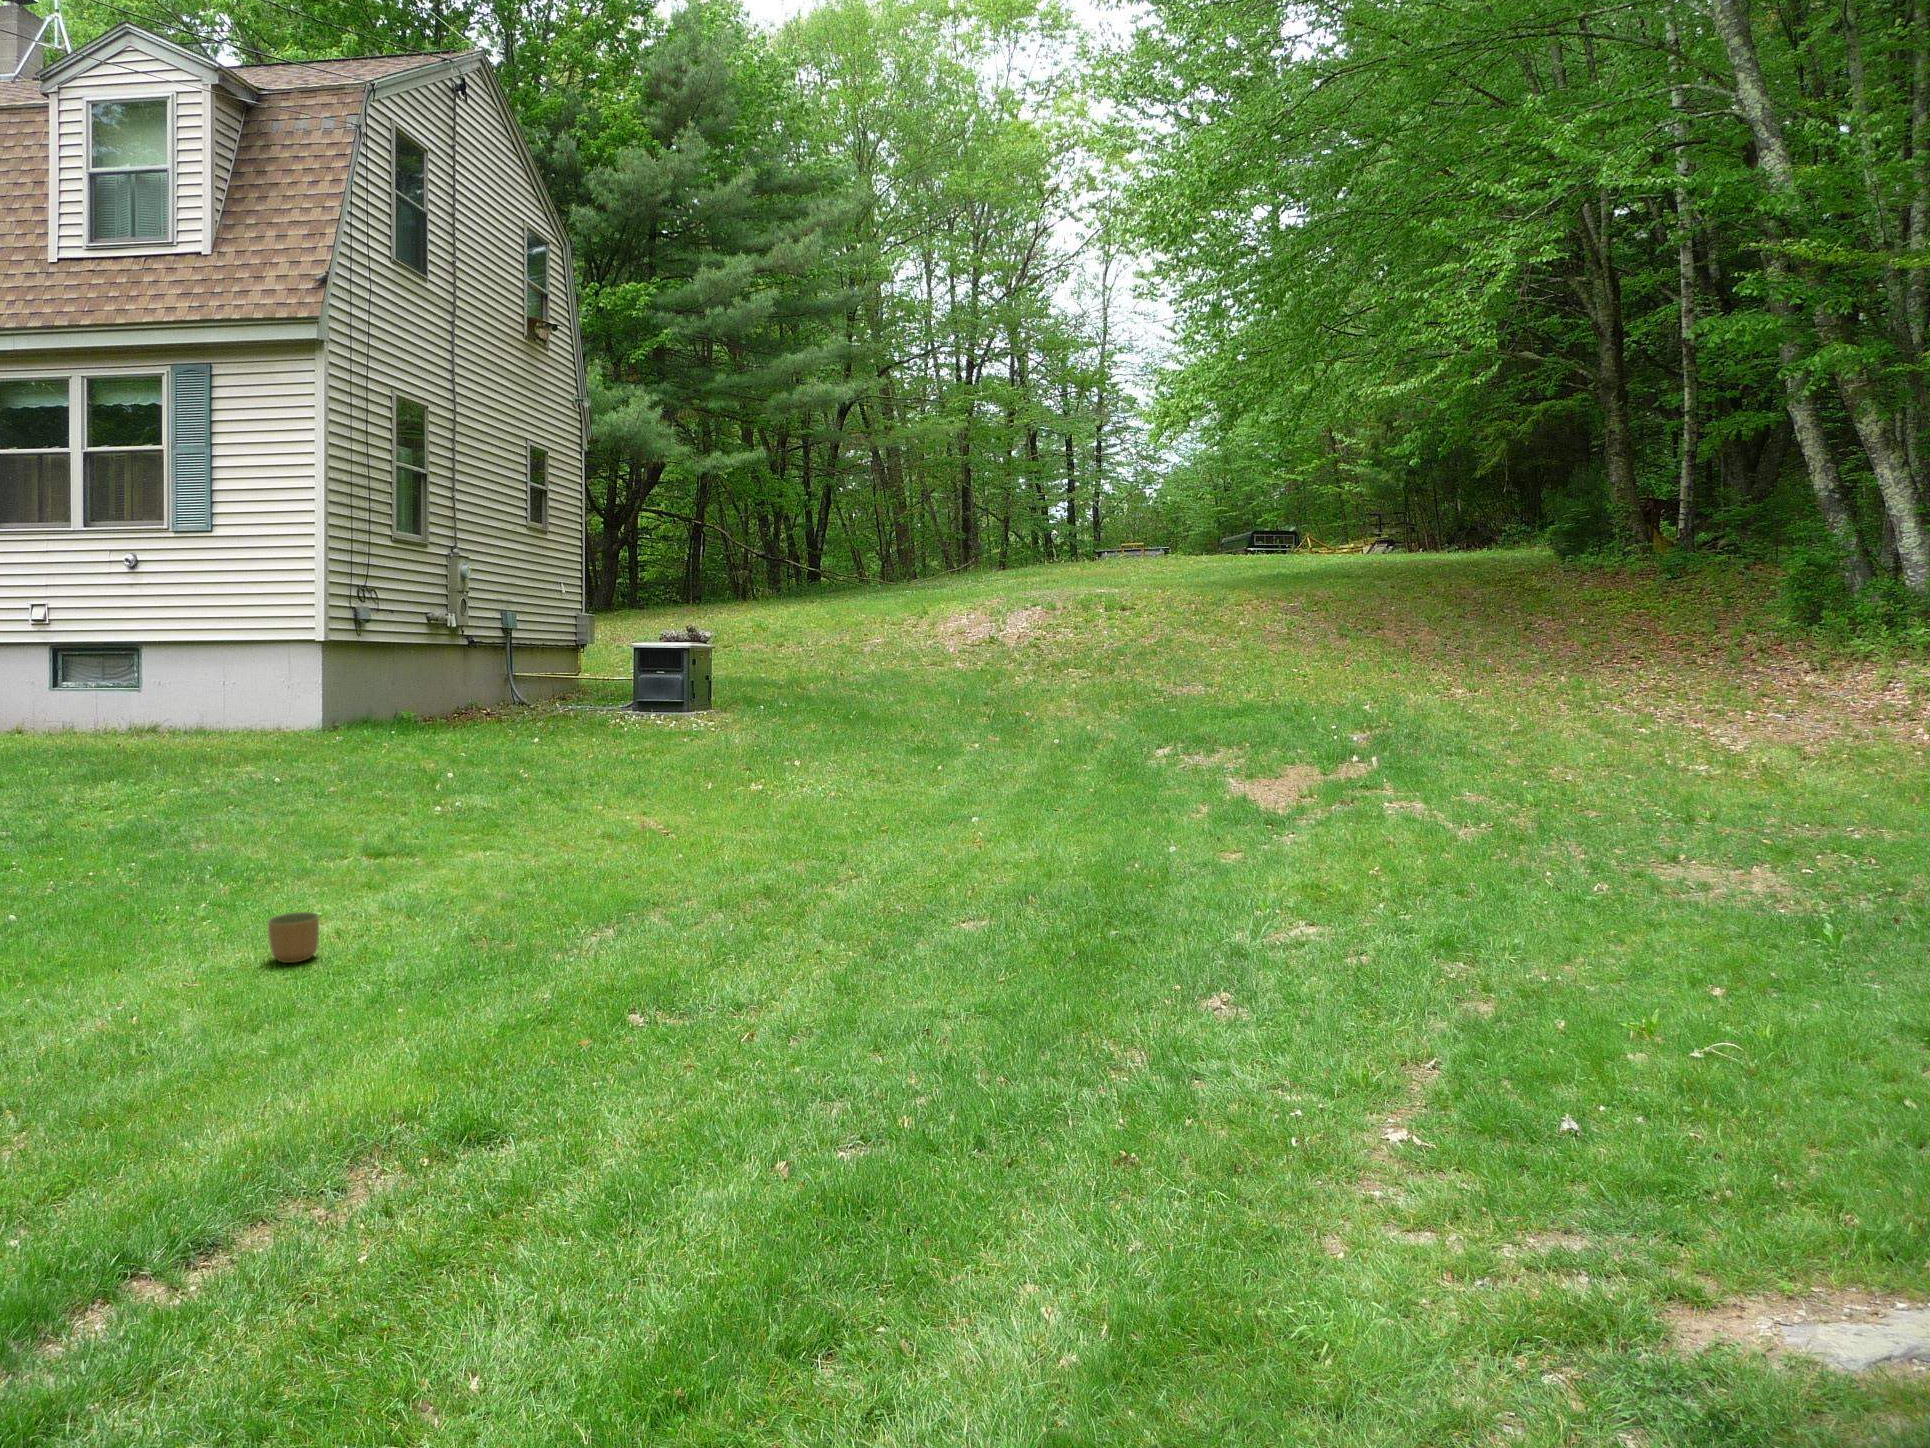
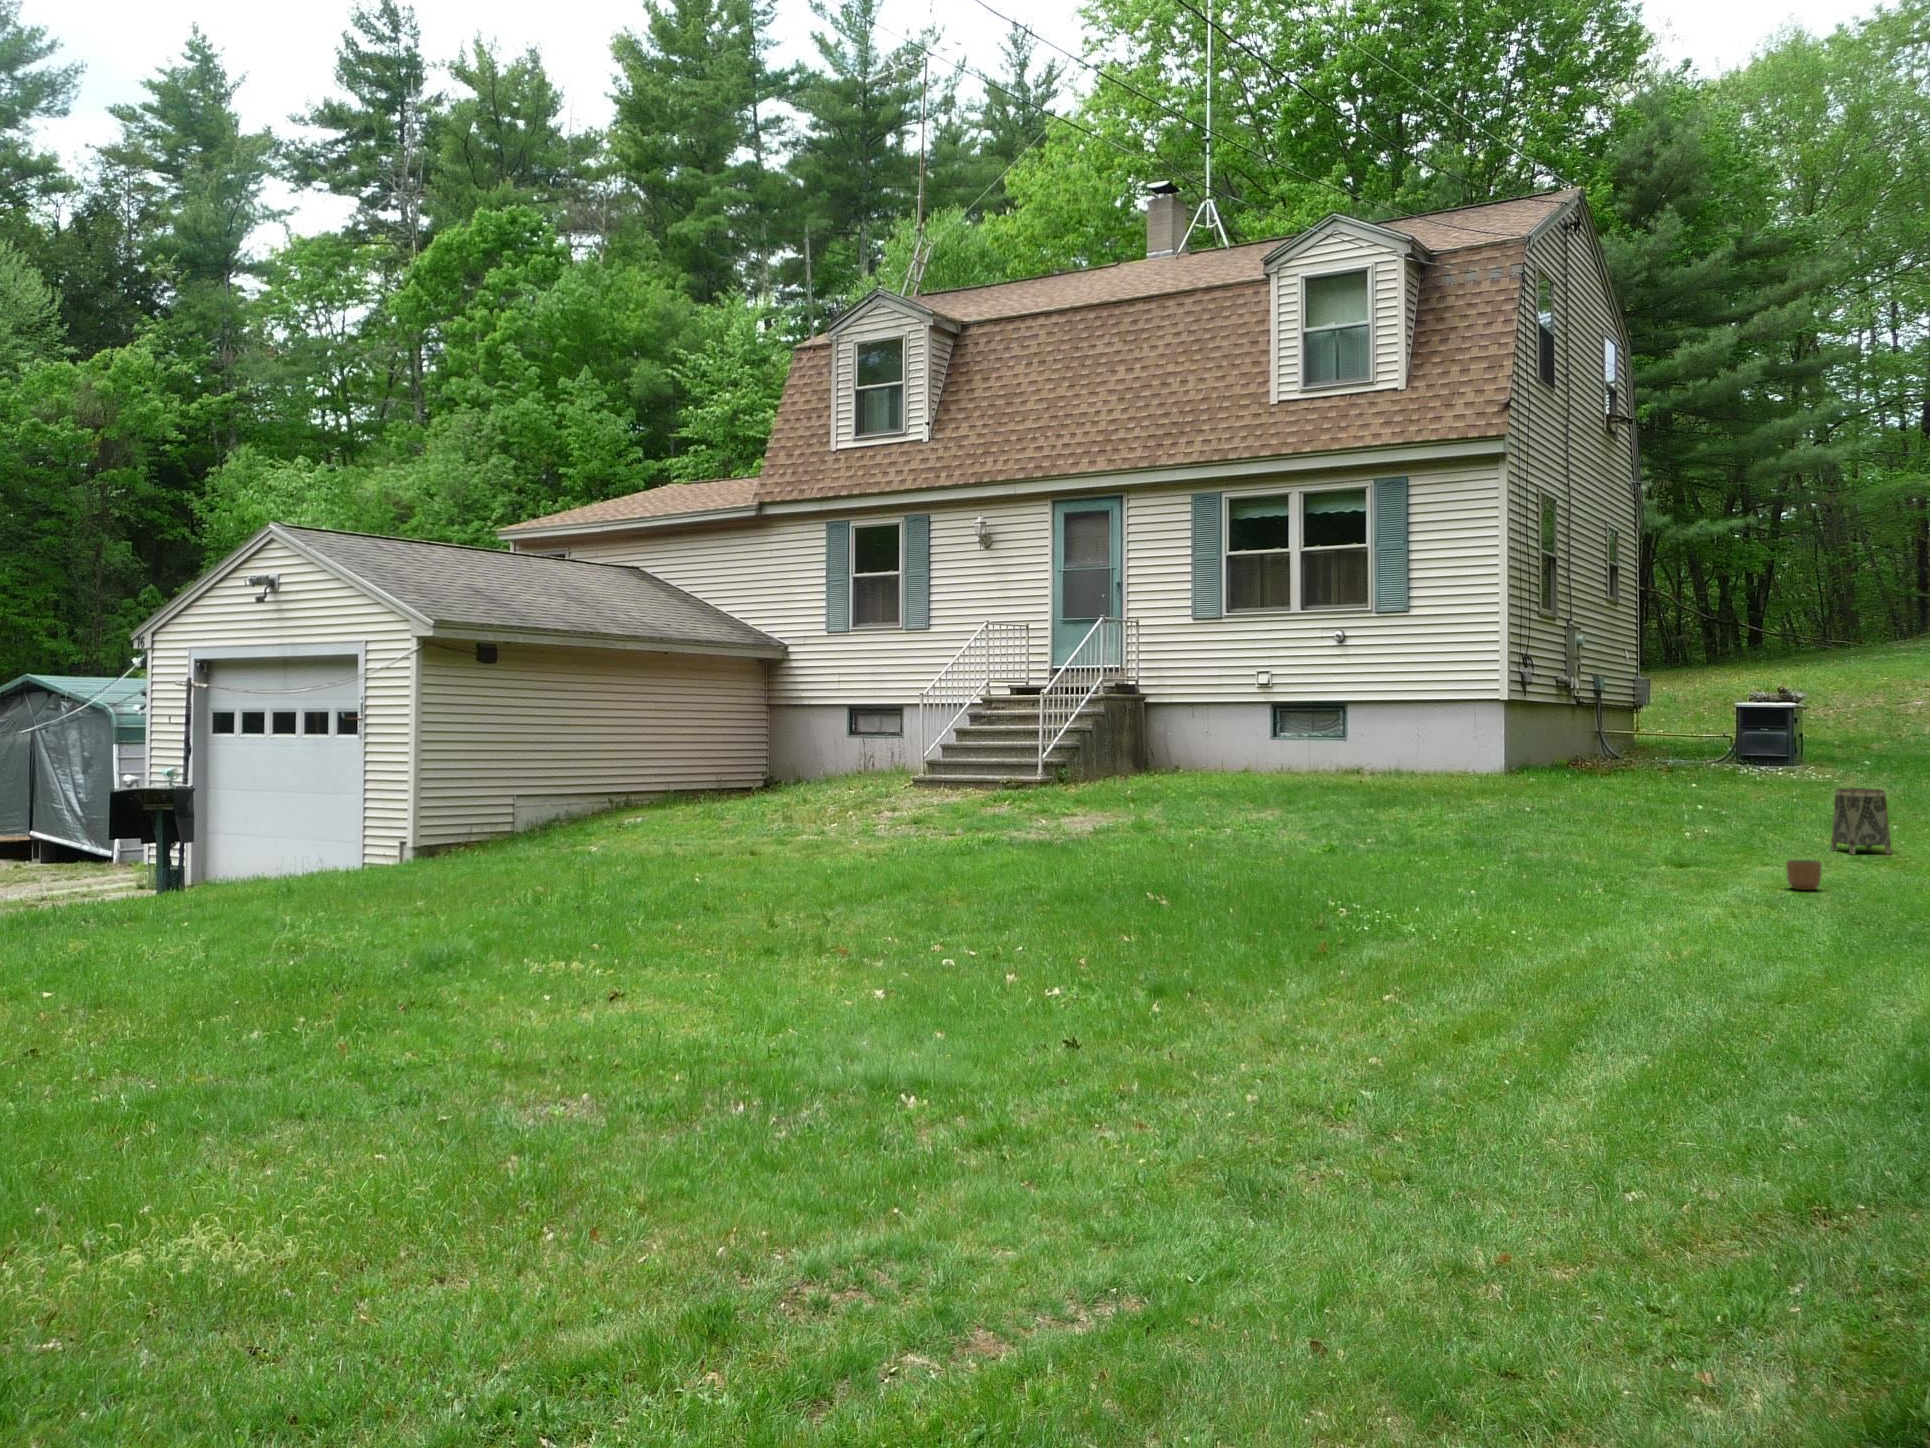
basket: none [510,766,570,854] -> present [1831,788,1891,854]

